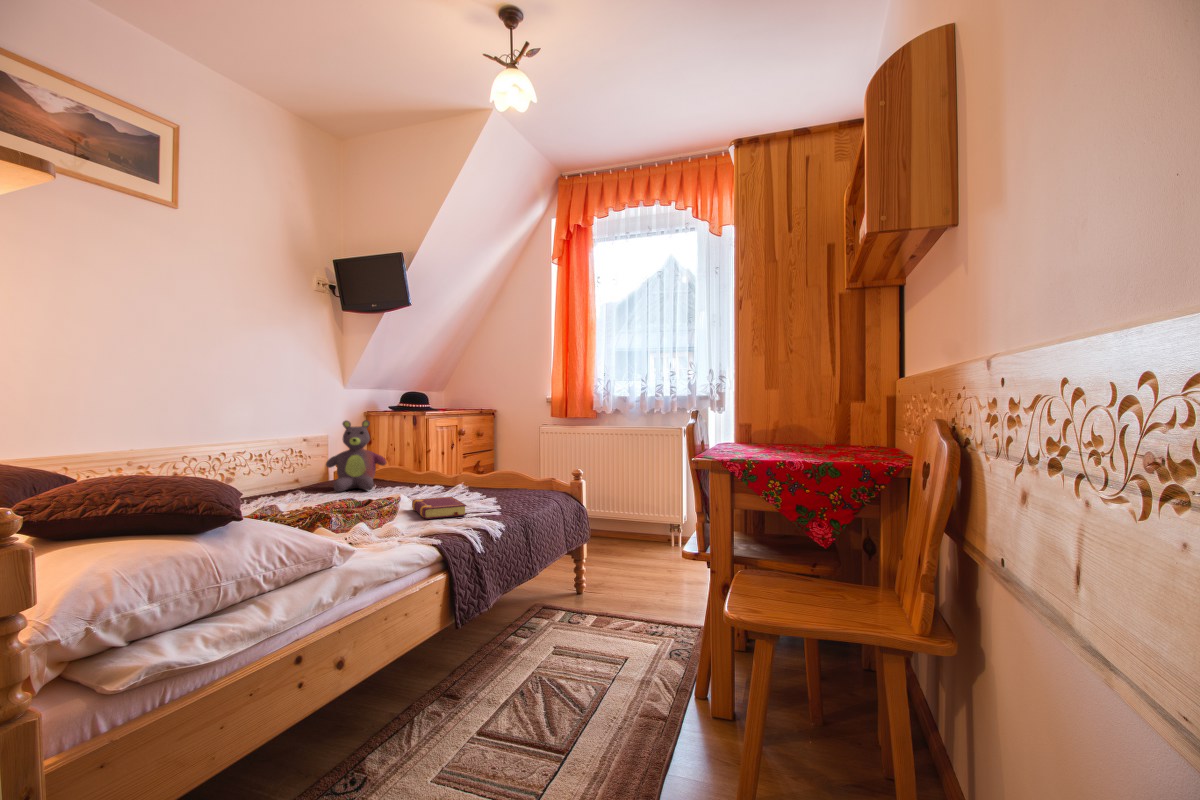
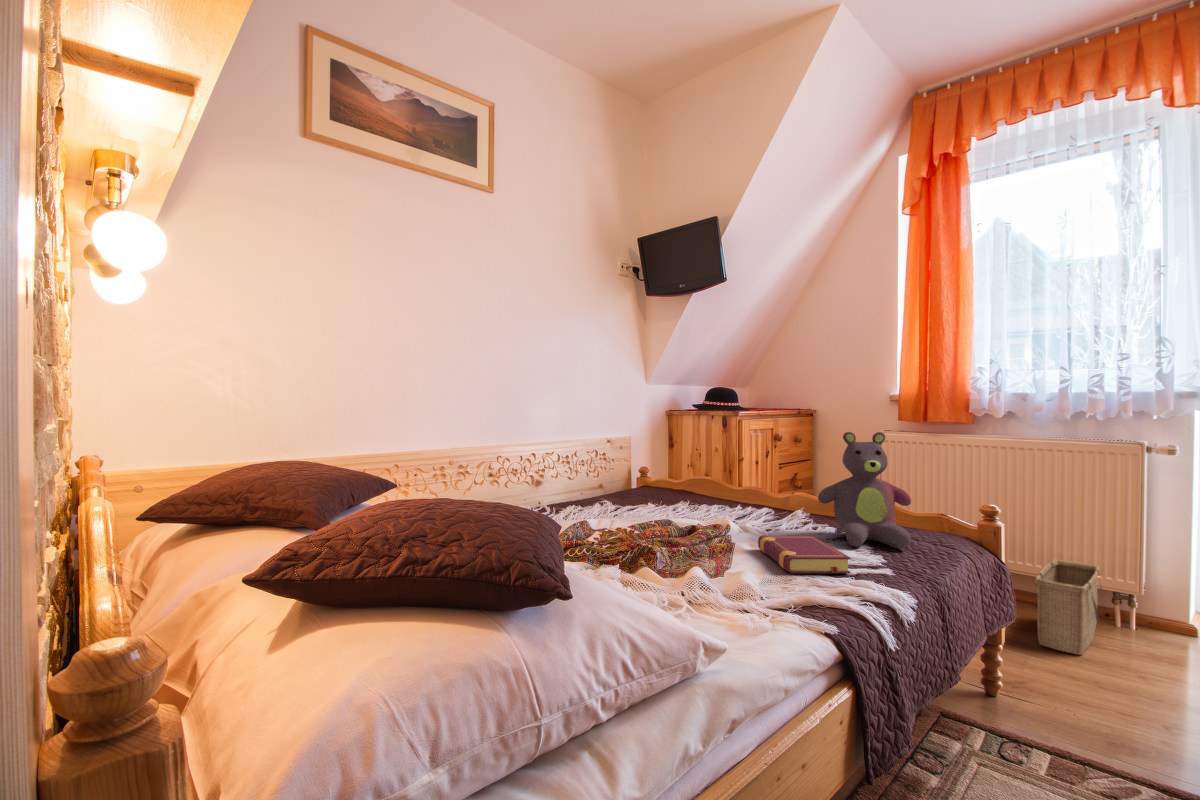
stuffed bear: present [326,420,387,492] -> present [818,432,911,548]
basket: none [620,507,662,565] -> present [1035,559,1101,655]

